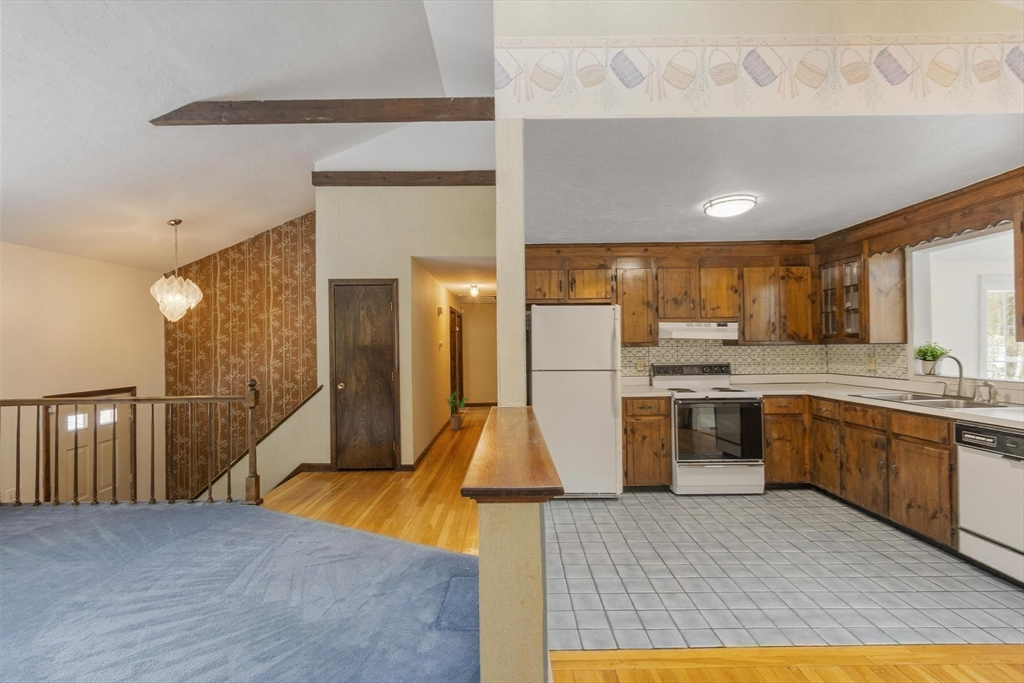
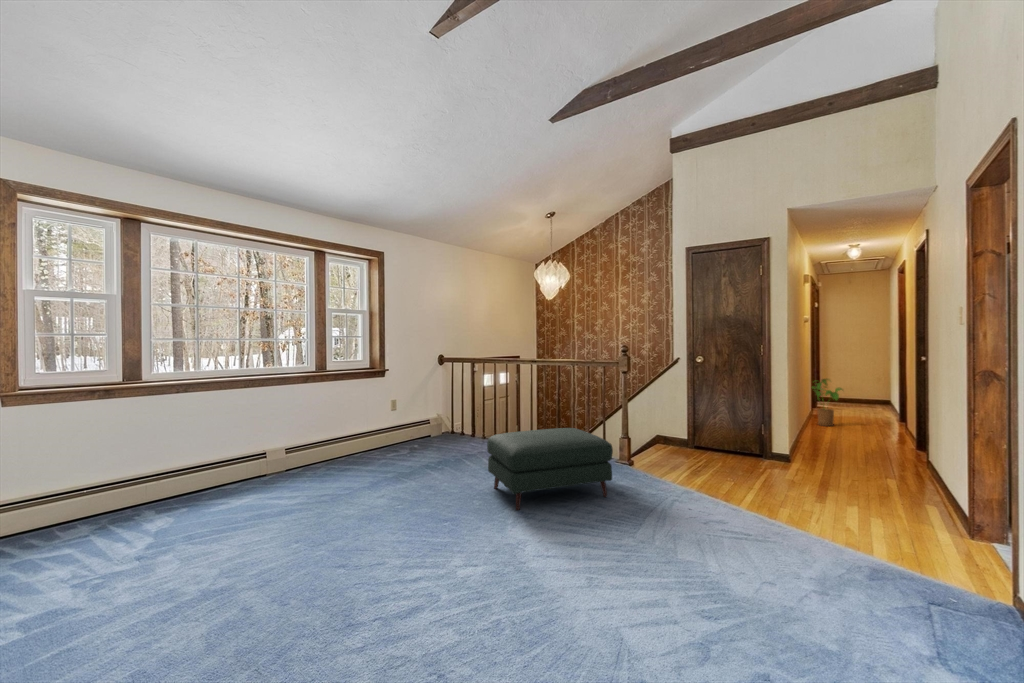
ottoman: none [29,479,221,606] -> present [487,428,613,510]

